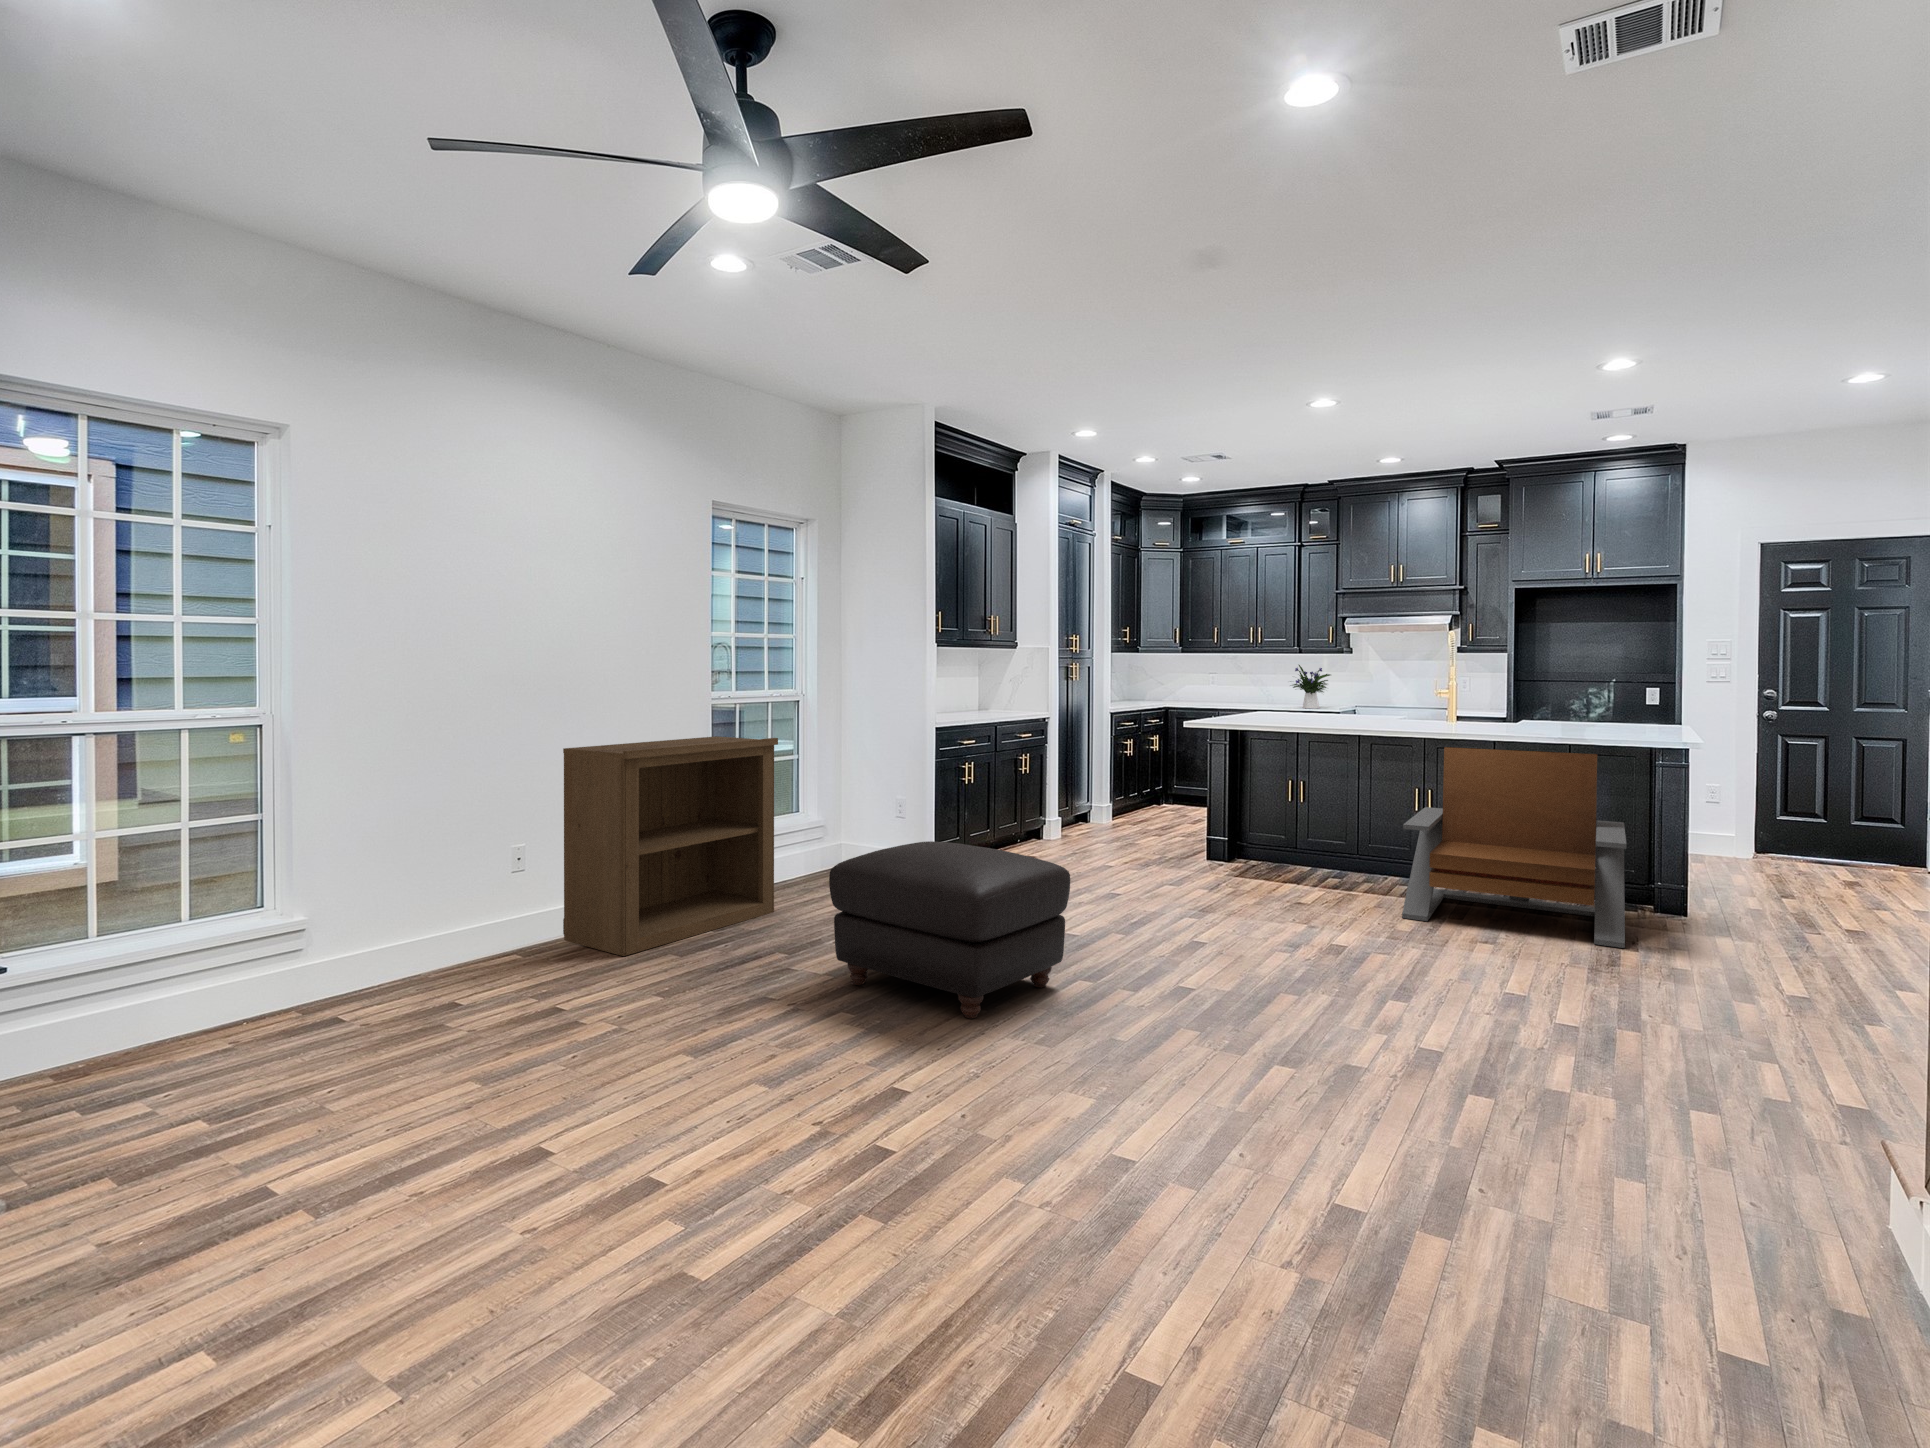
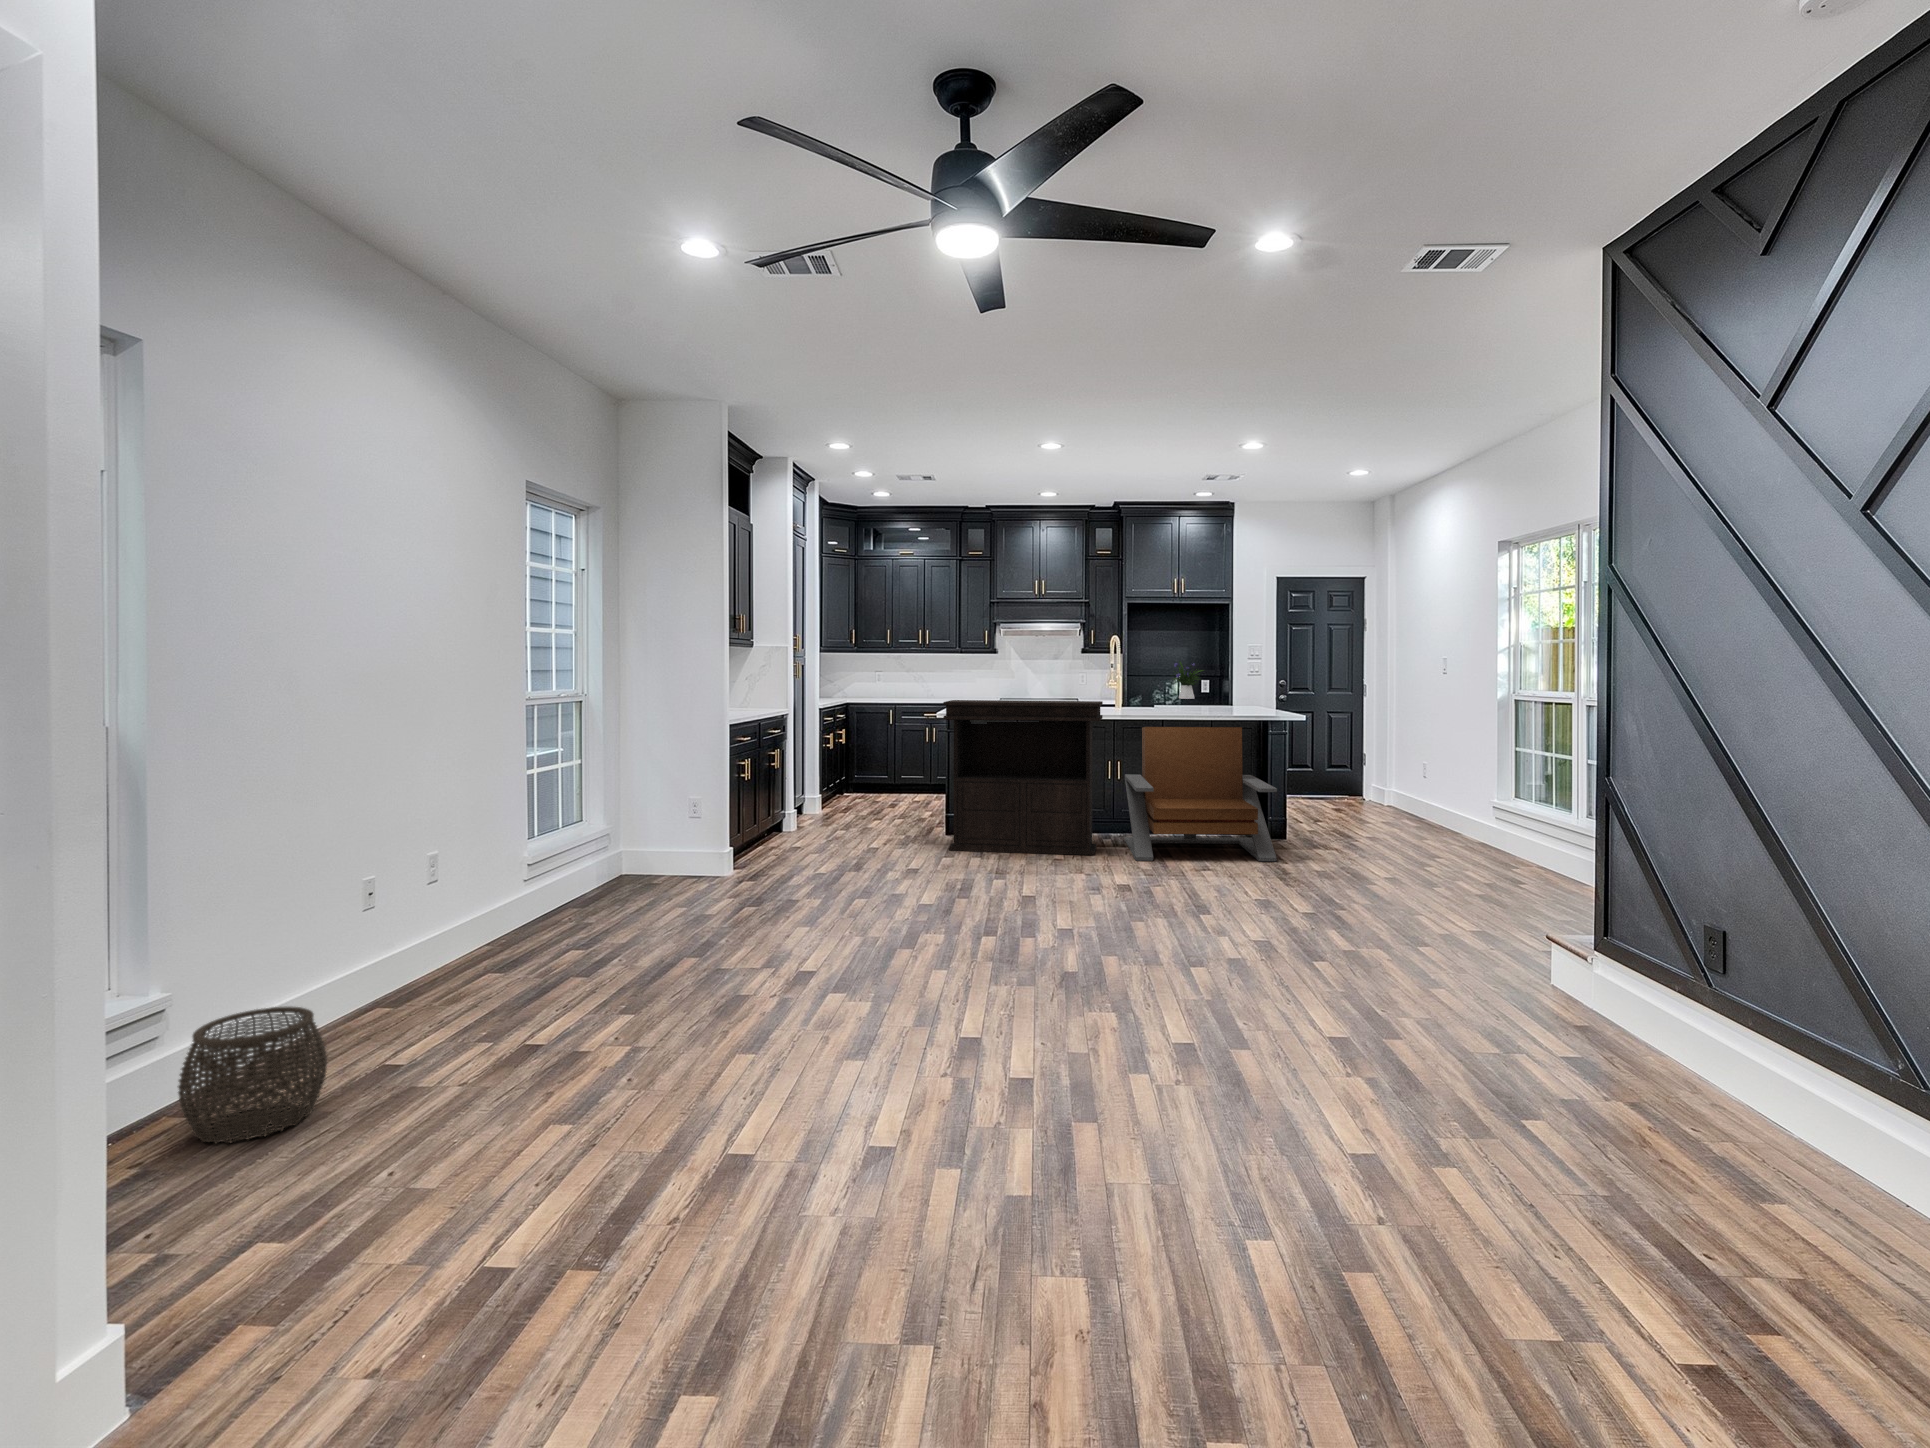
flower arrangement: present [1293,665,1330,708] -> present [1174,661,1204,699]
console table: none [1177,706,1380,904] -> present [943,700,1103,855]
bookshelf: present [563,736,778,956] -> none [397,746,620,1005]
ottoman: present [829,841,1070,1018] -> none [777,835,983,987]
woven basket: none [325,922,429,1020] -> present [178,1007,327,1143]

